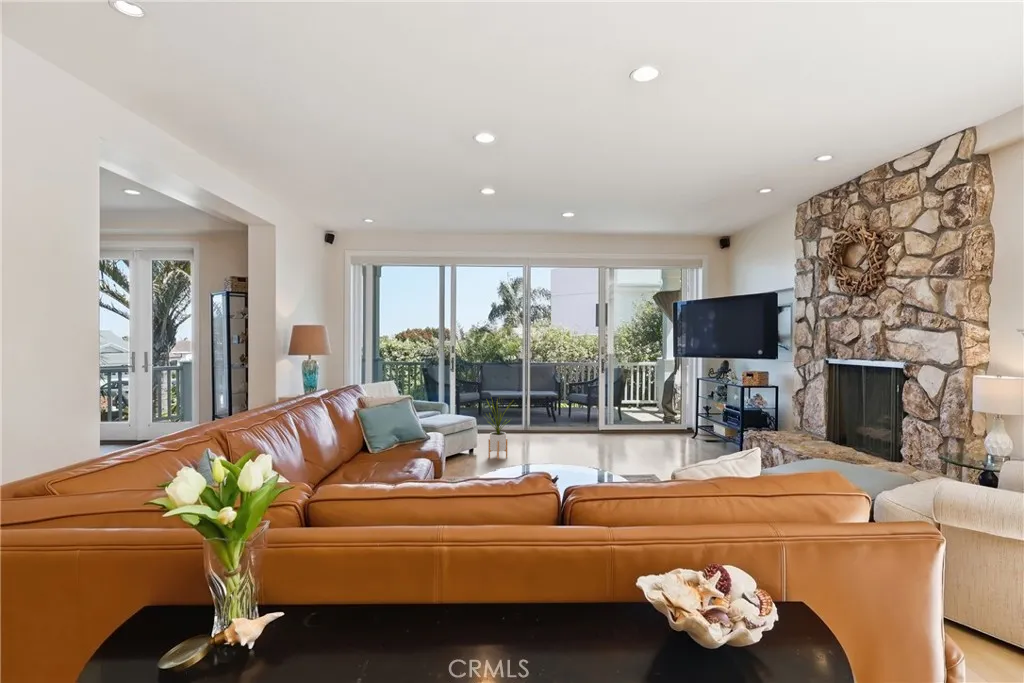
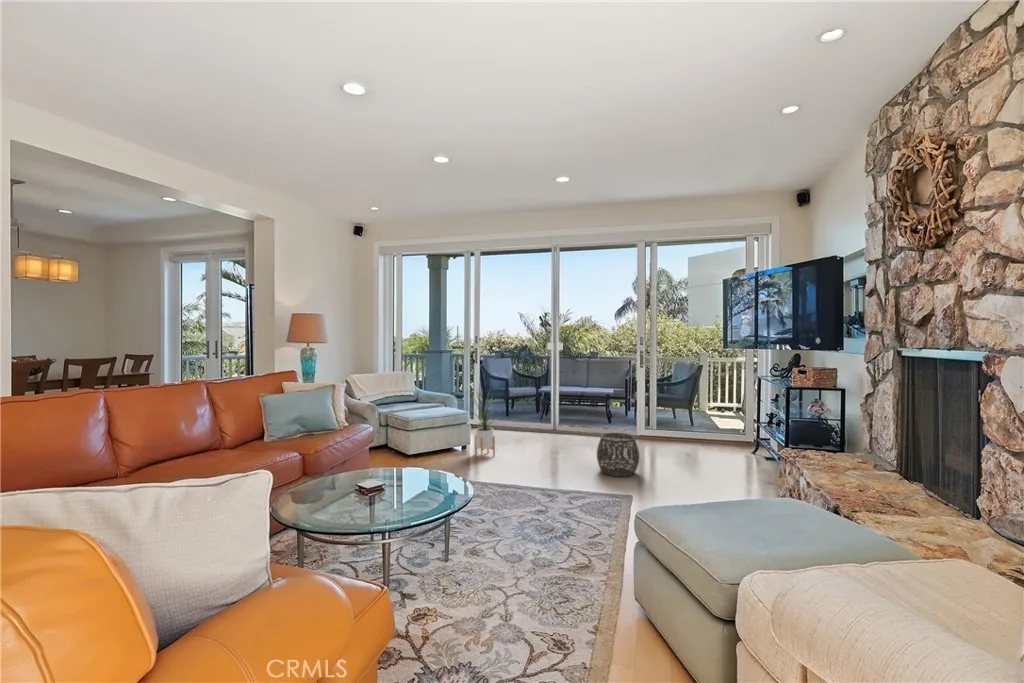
woven basket: none [602,428,638,465] -> present [597,433,639,477]

